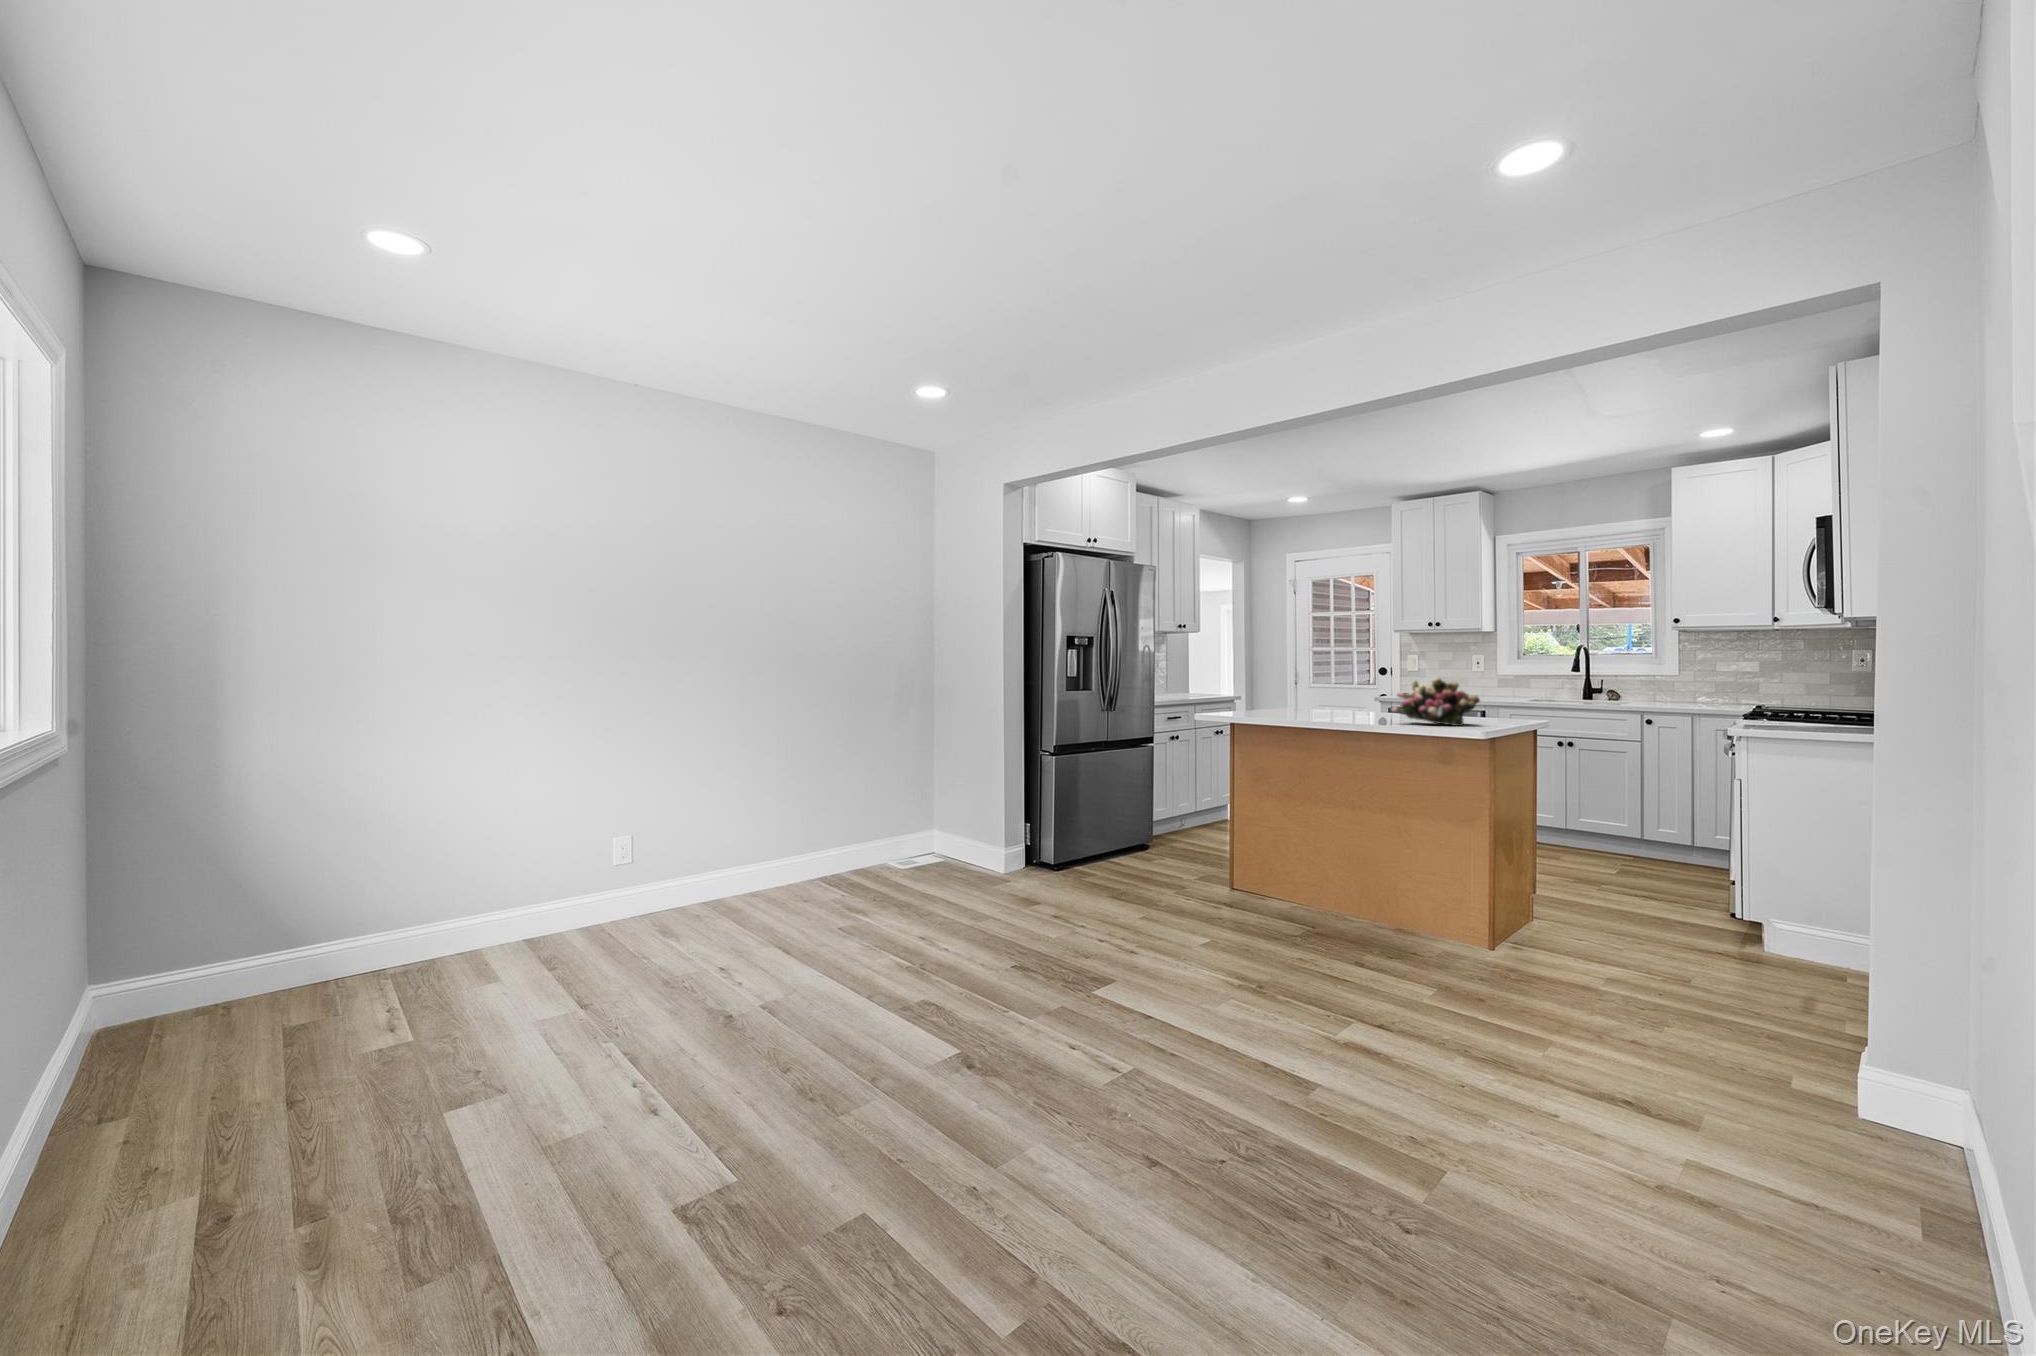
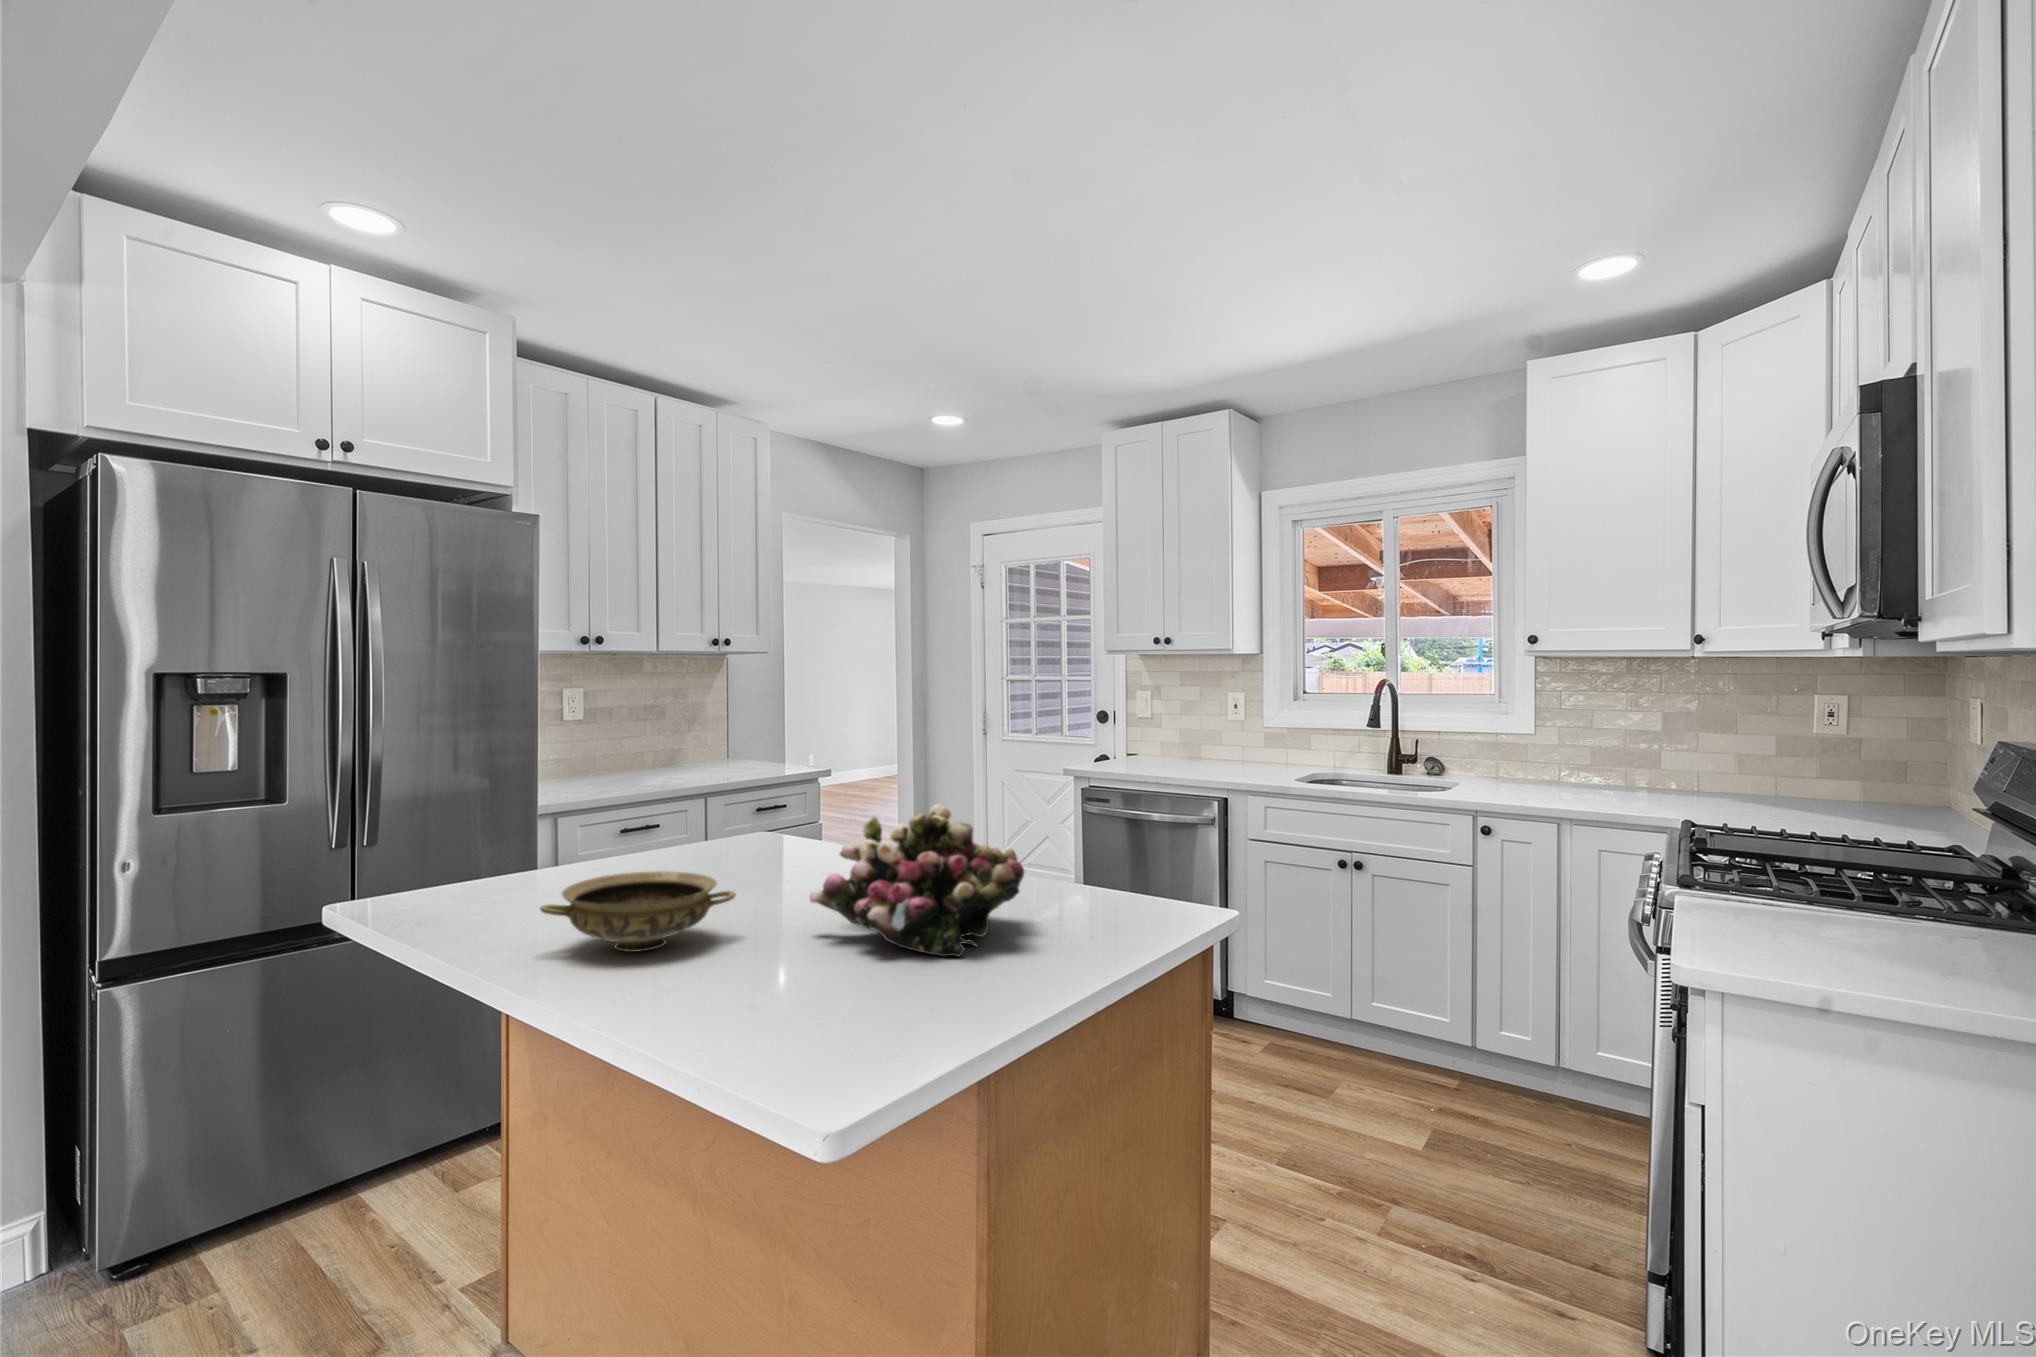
ceramic bowl: none [1305,701,1365,724] -> present [540,871,735,952]

